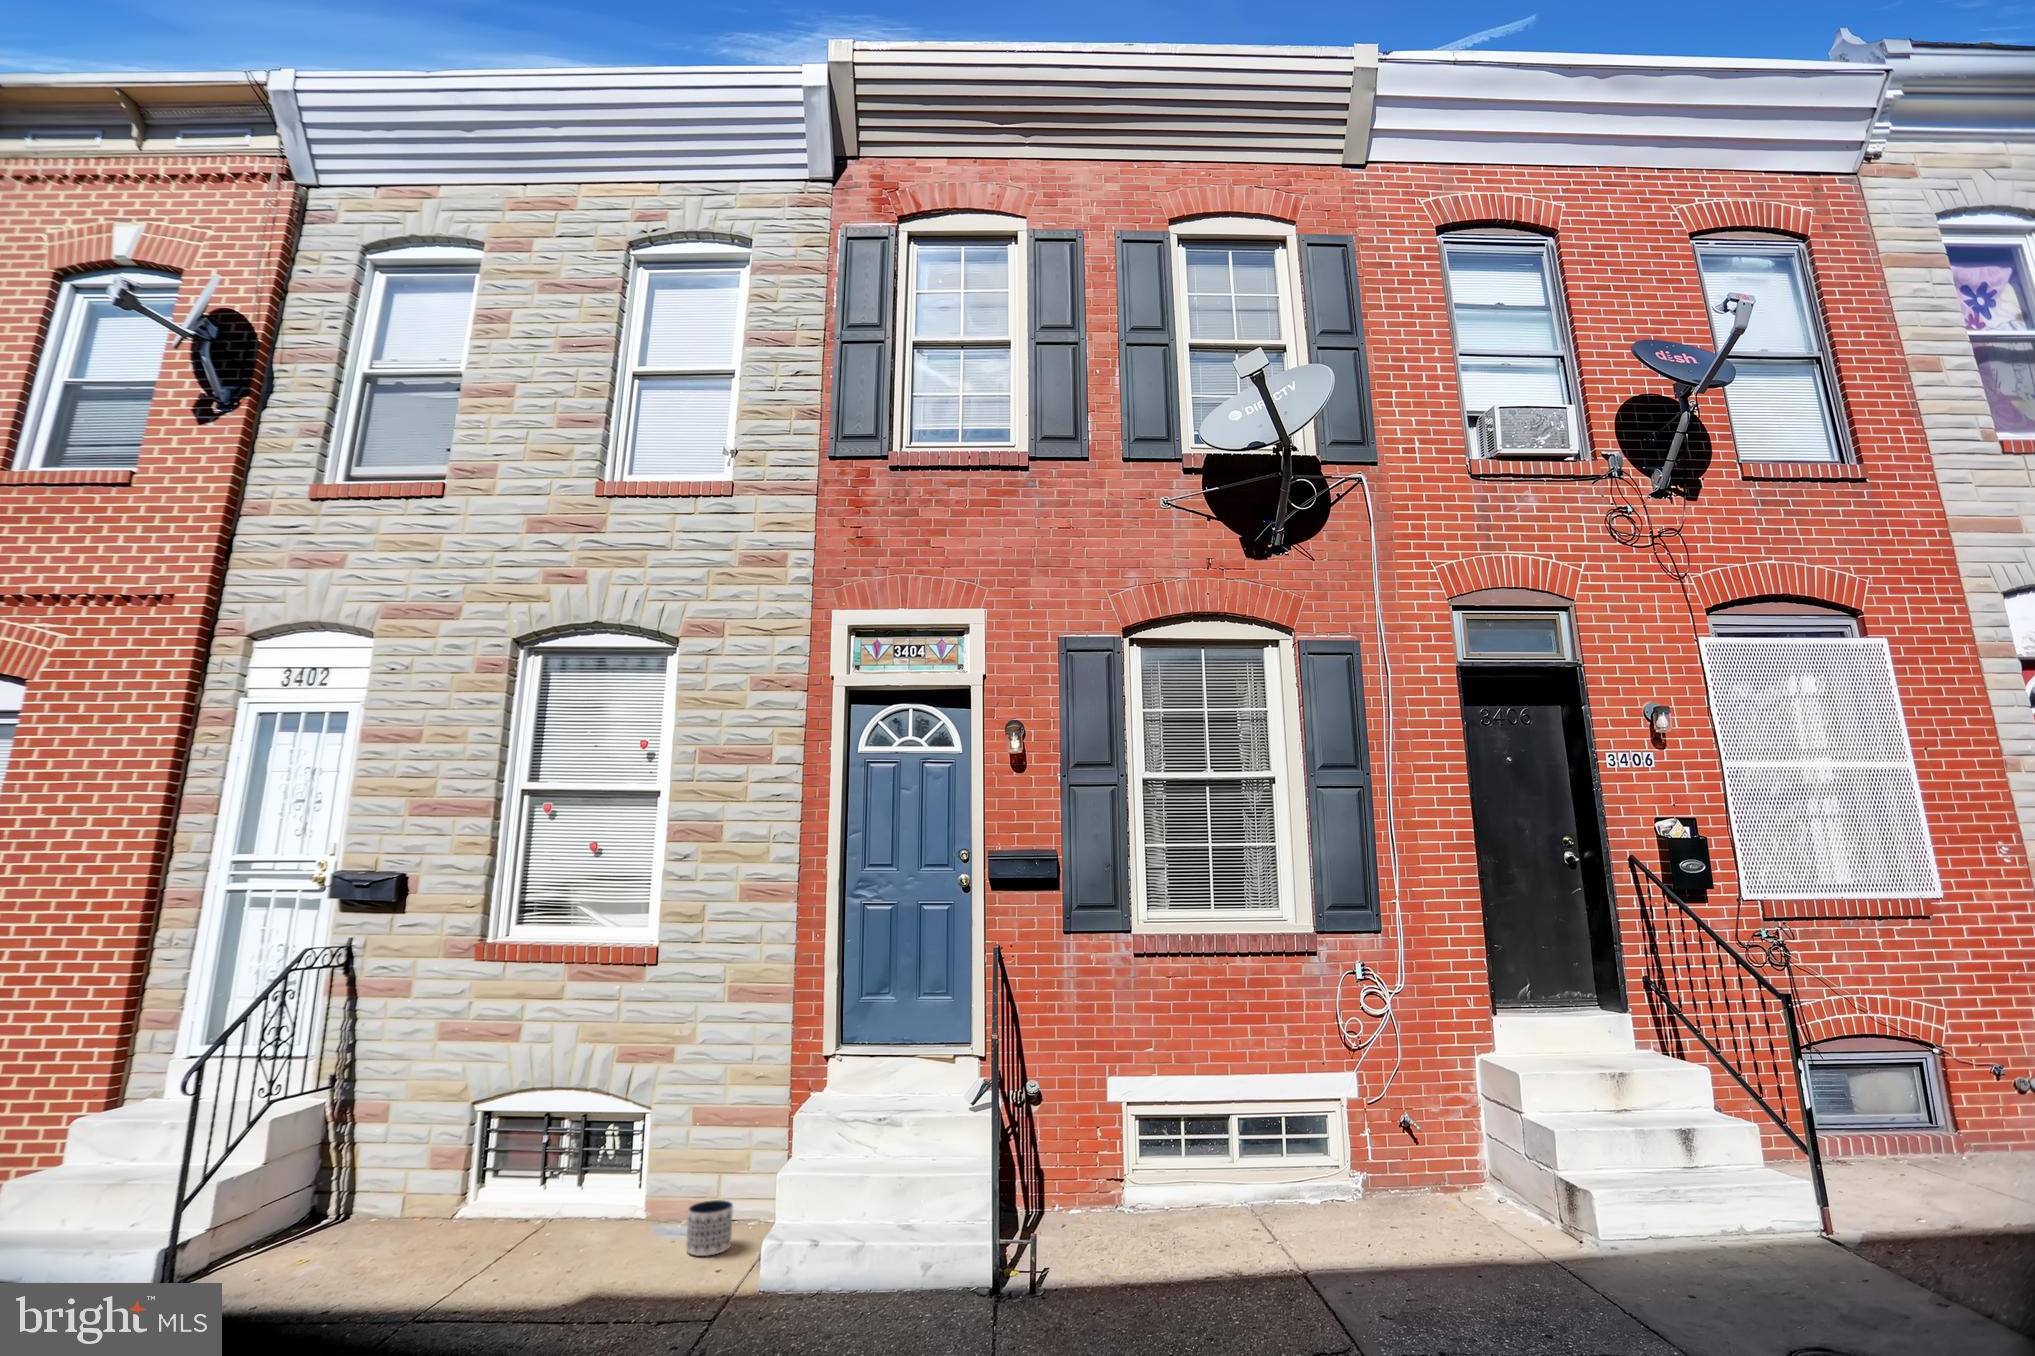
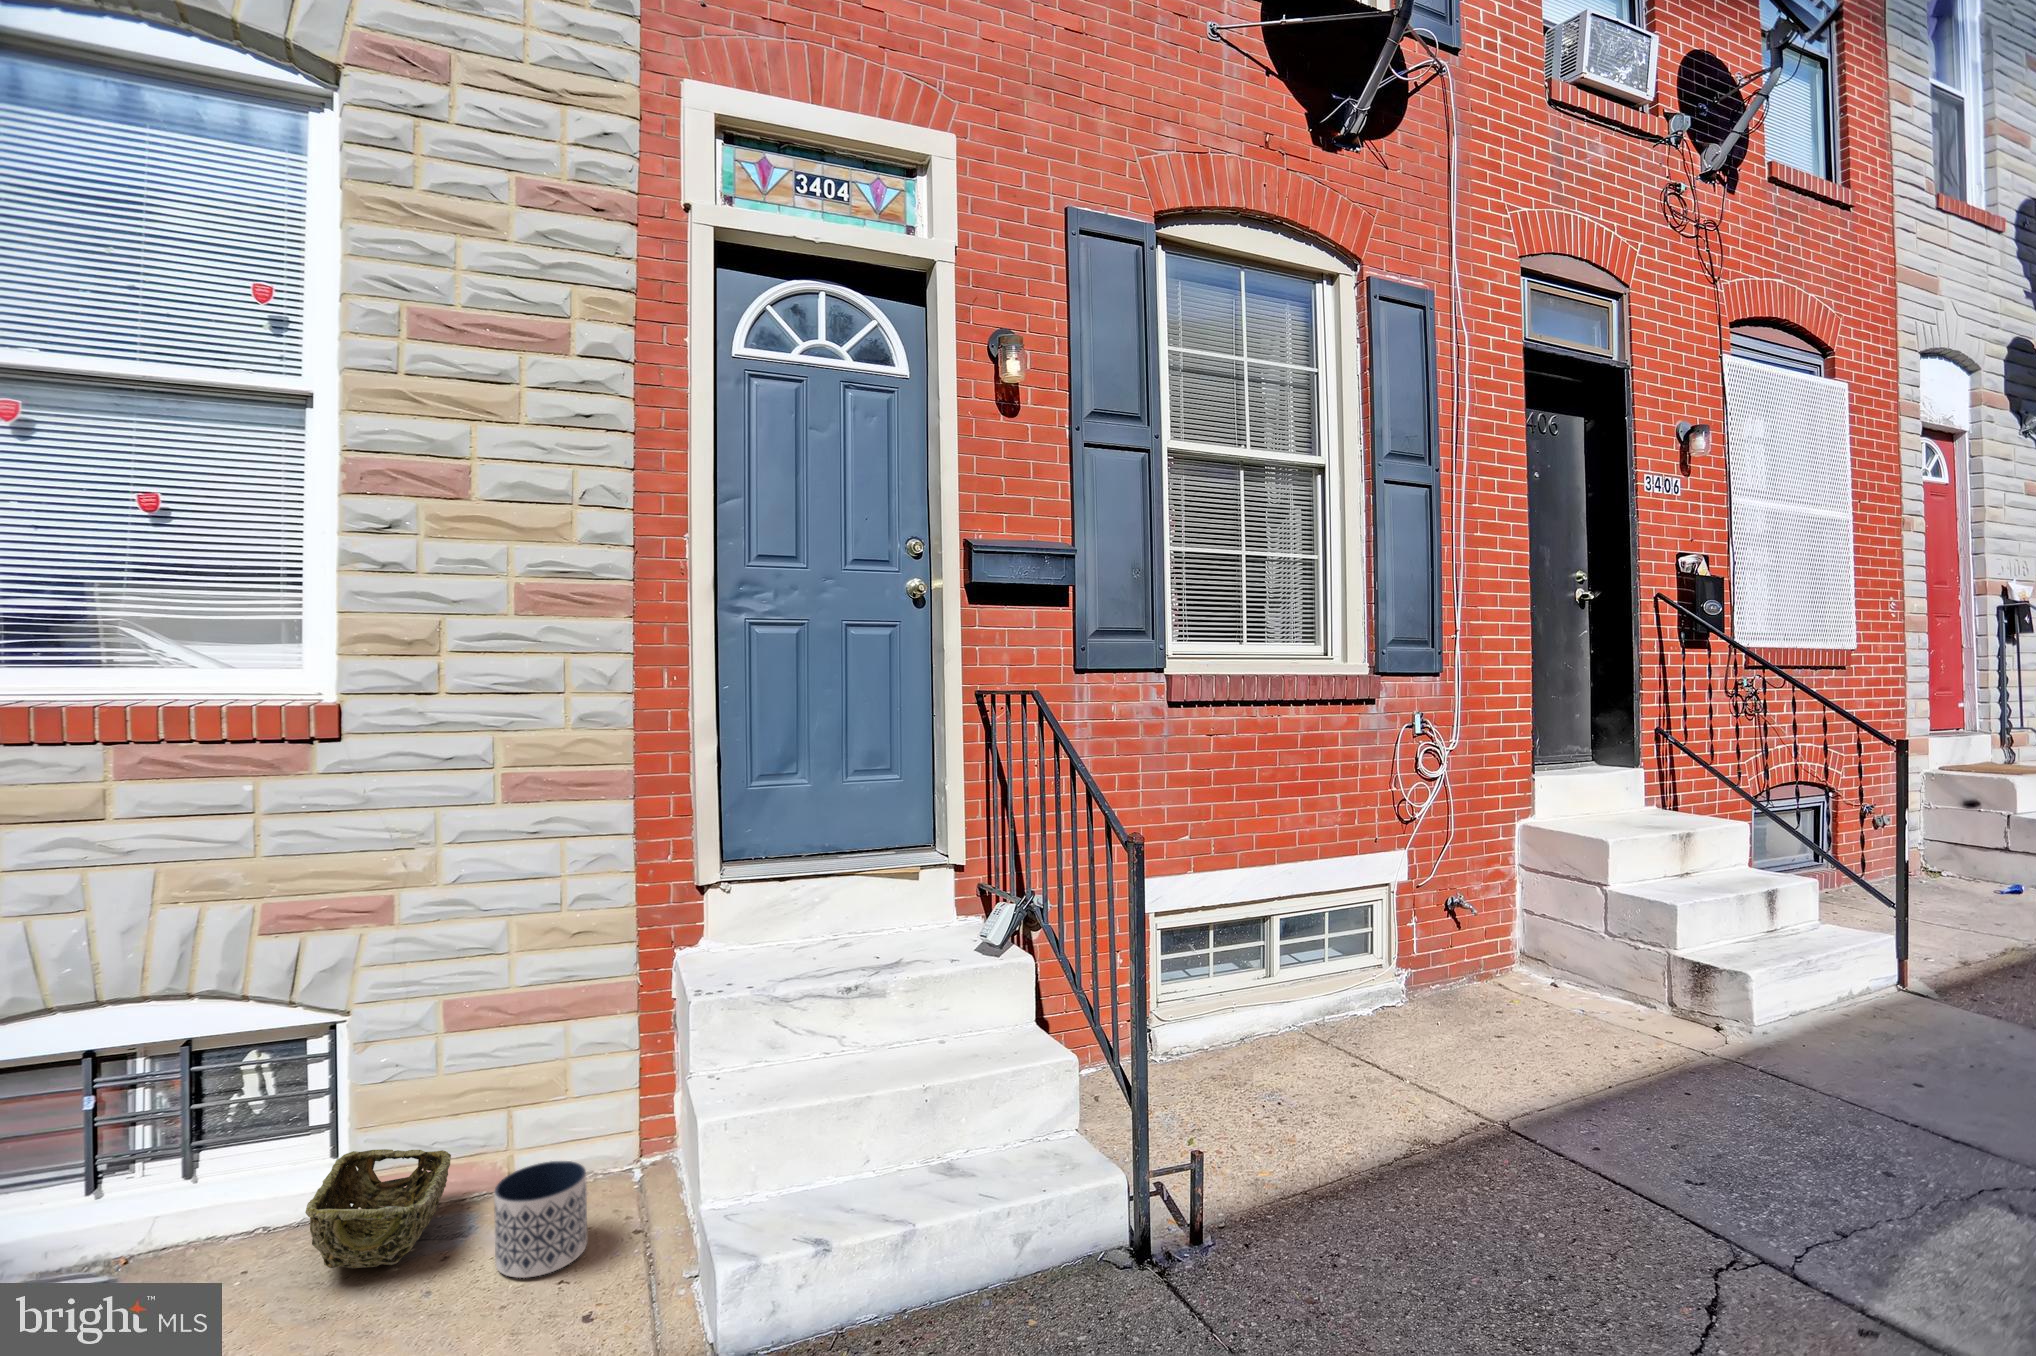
woven basket: none [612,1185,686,1240] -> present [305,1149,451,1268]

